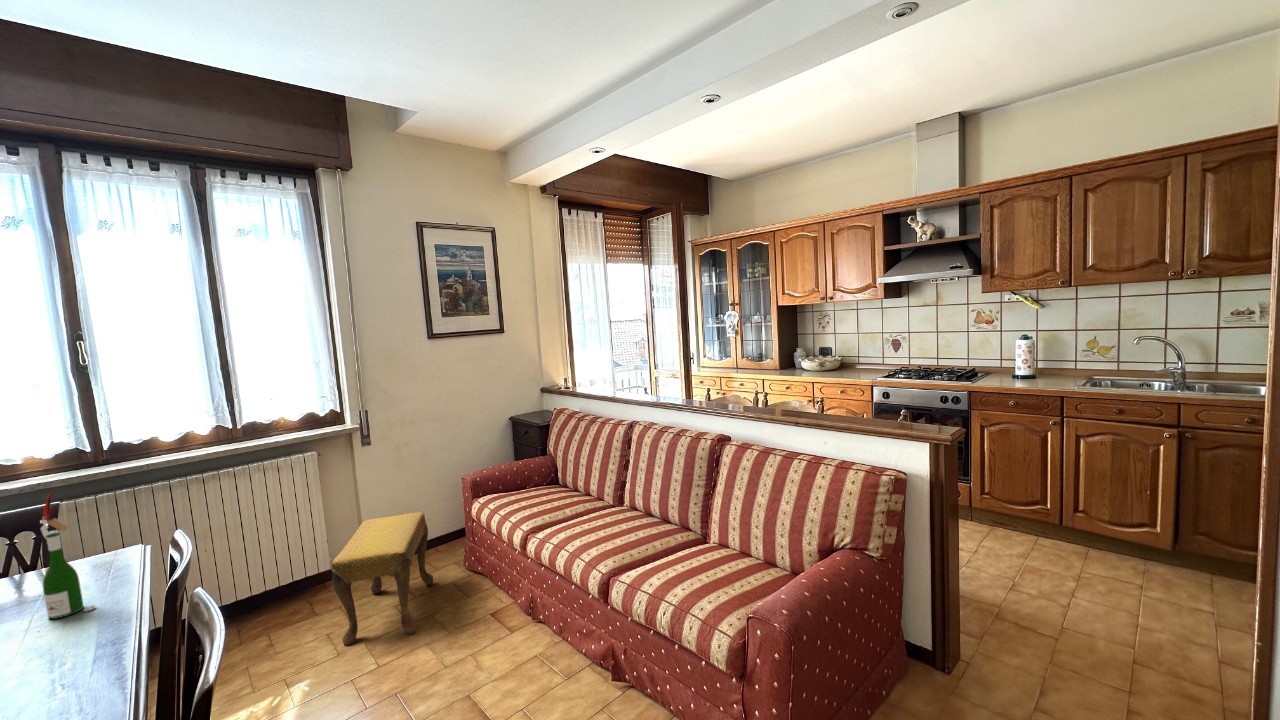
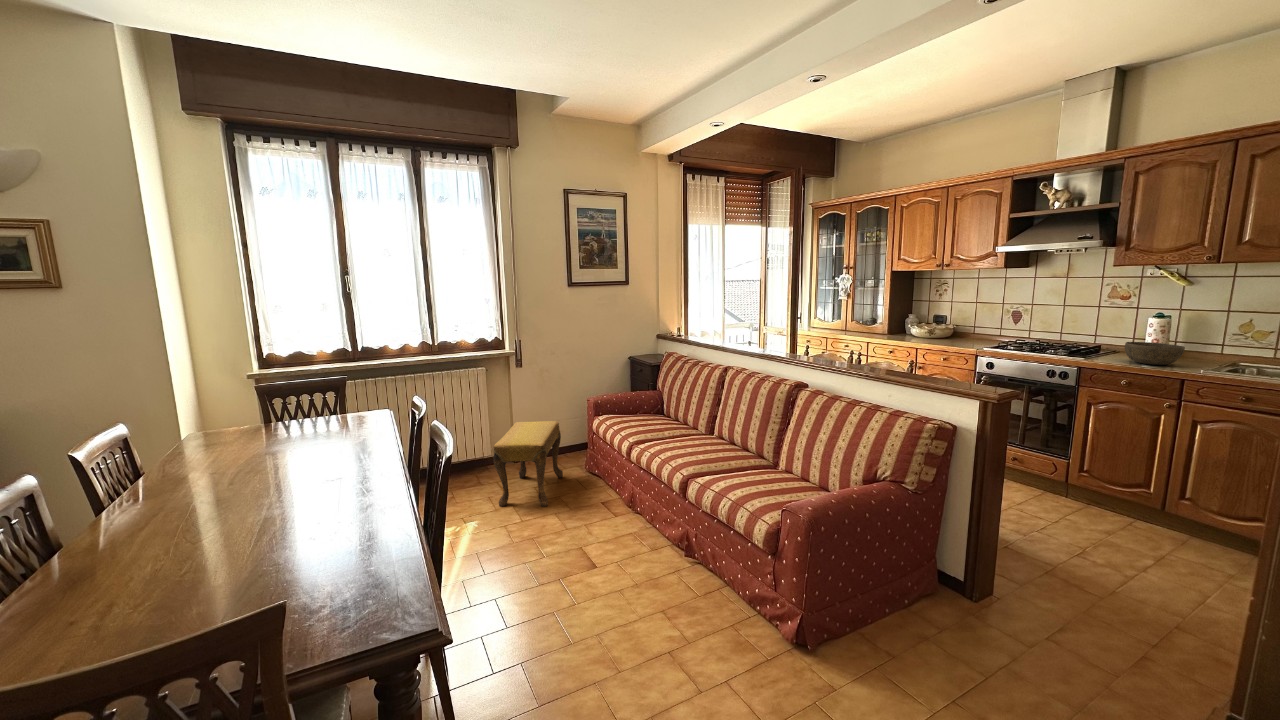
bowl: none [1006,363,1056,385] -> present [1125,342,1185,365]
wine bottle: present [40,492,96,619] -> none [340,365,366,440]

